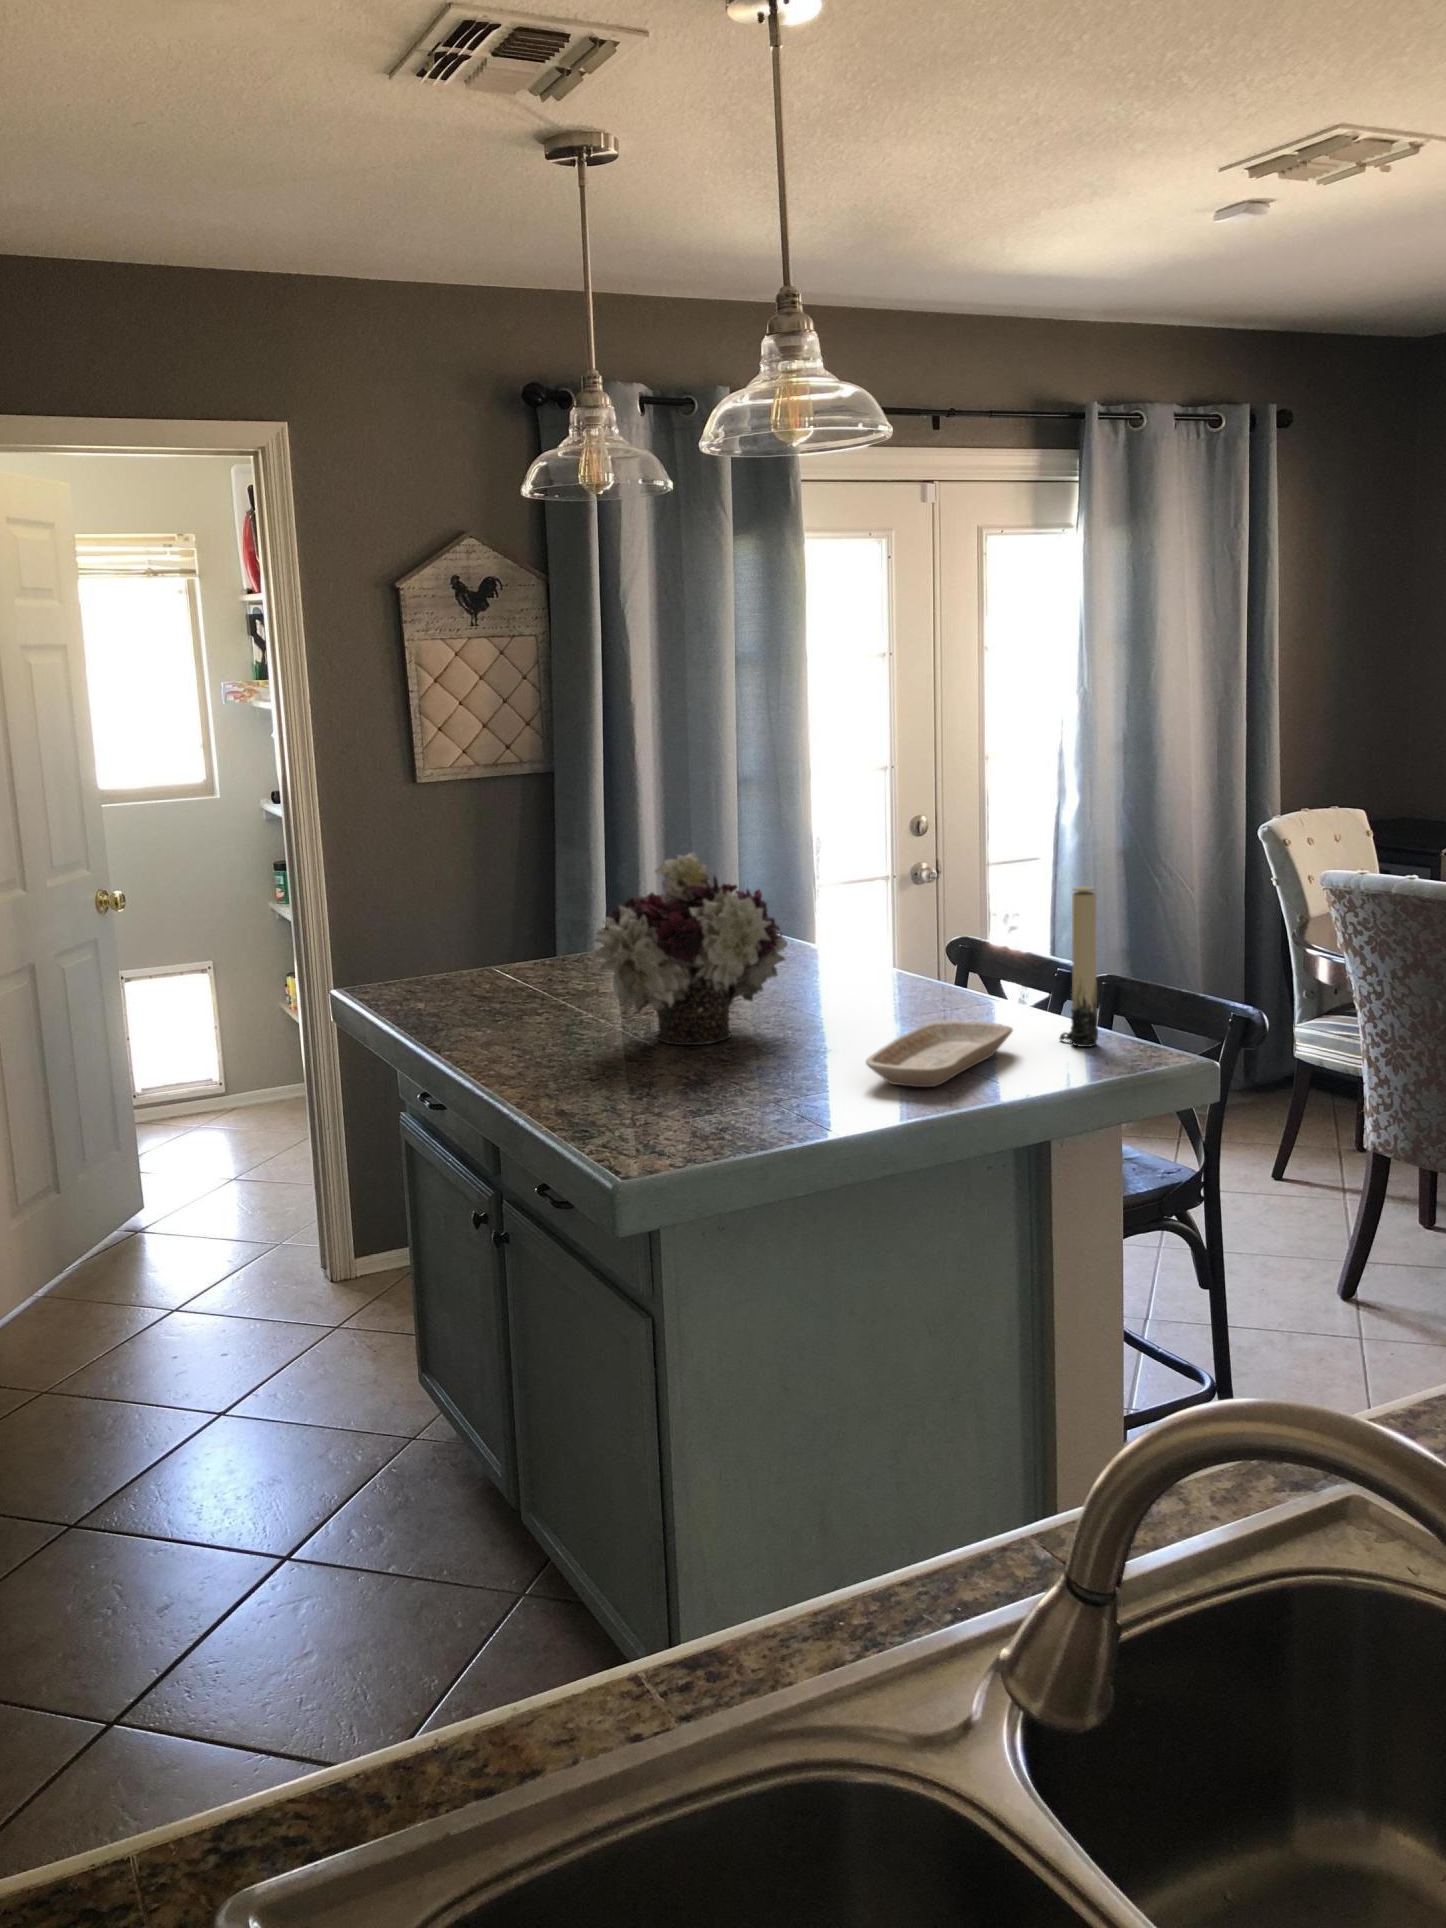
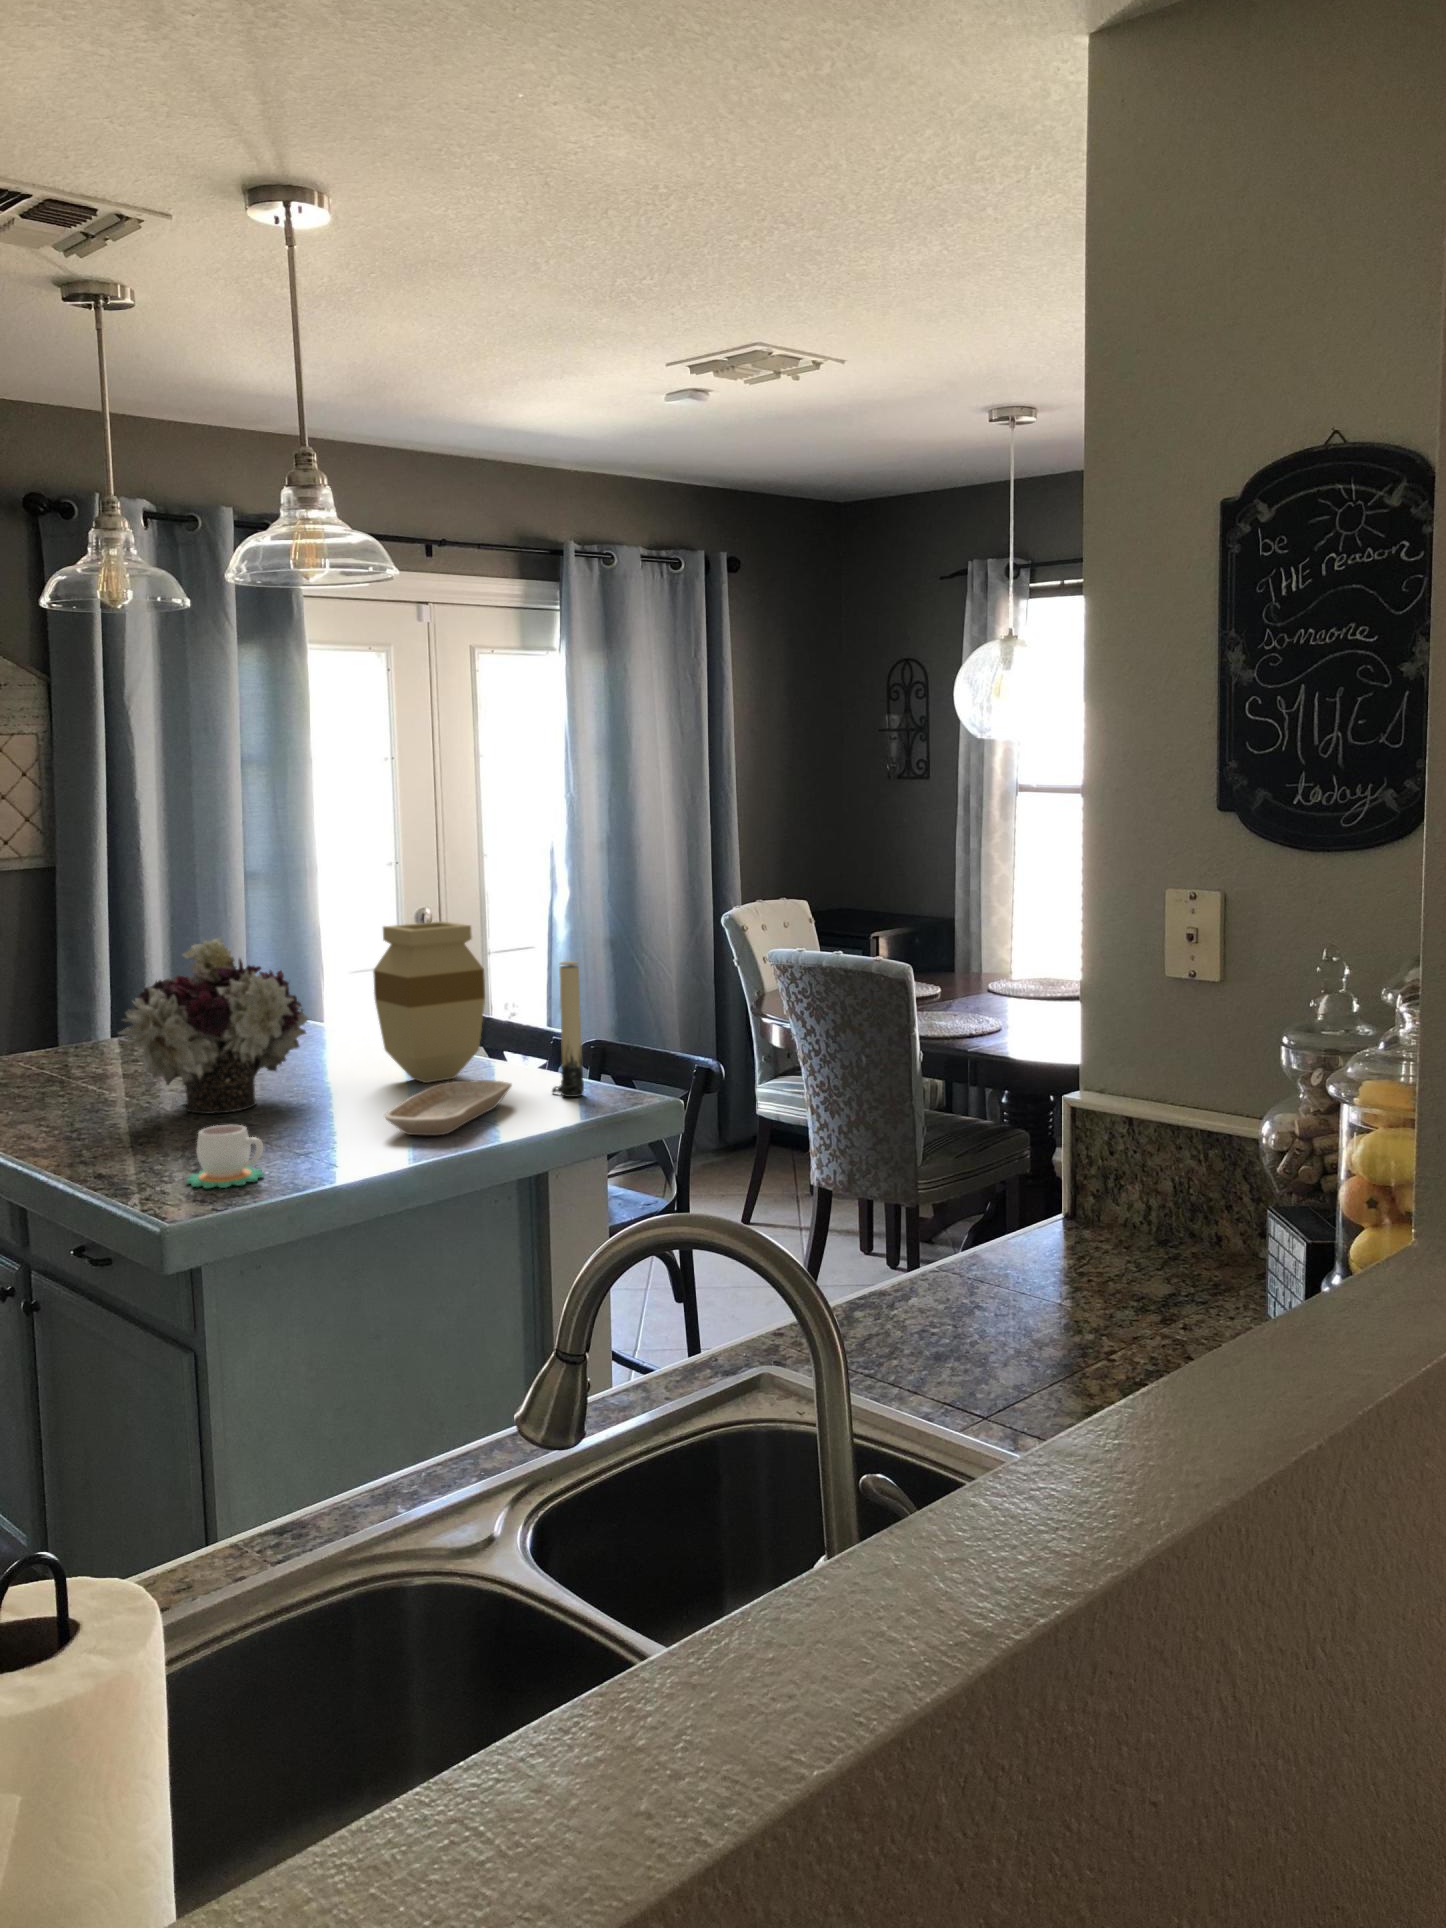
vase: none [860,836,985,1020] -> present [373,921,485,1083]
mug: none [647,1066,730,1138] -> present [186,1125,264,1188]

